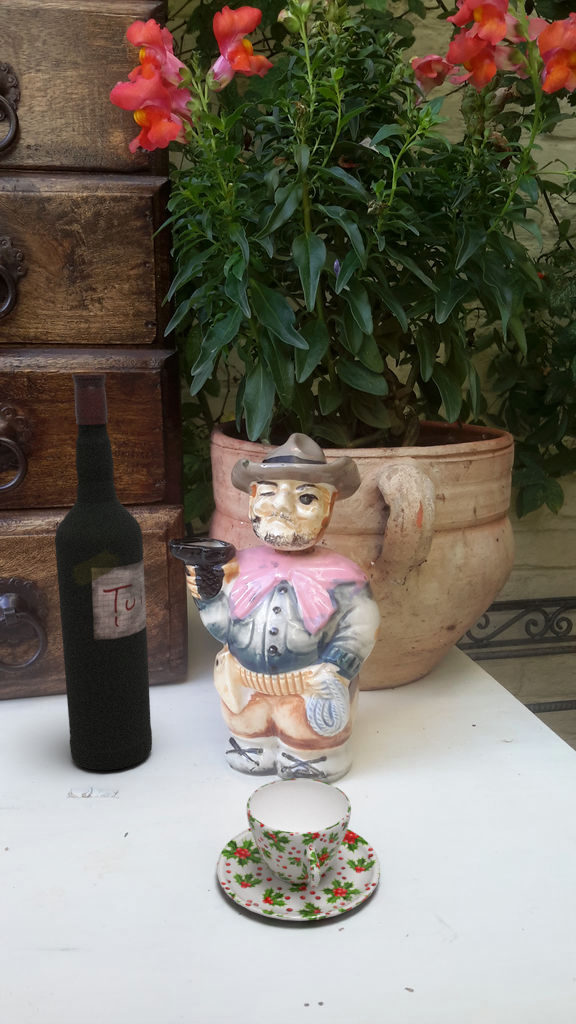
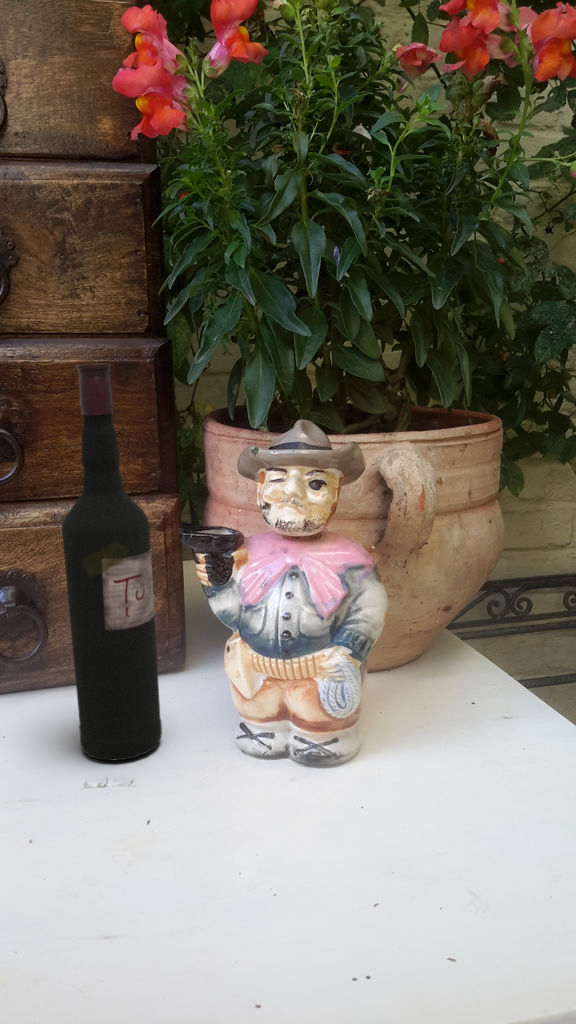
teacup: present [217,778,380,921] -> none [246,759,407,897]

